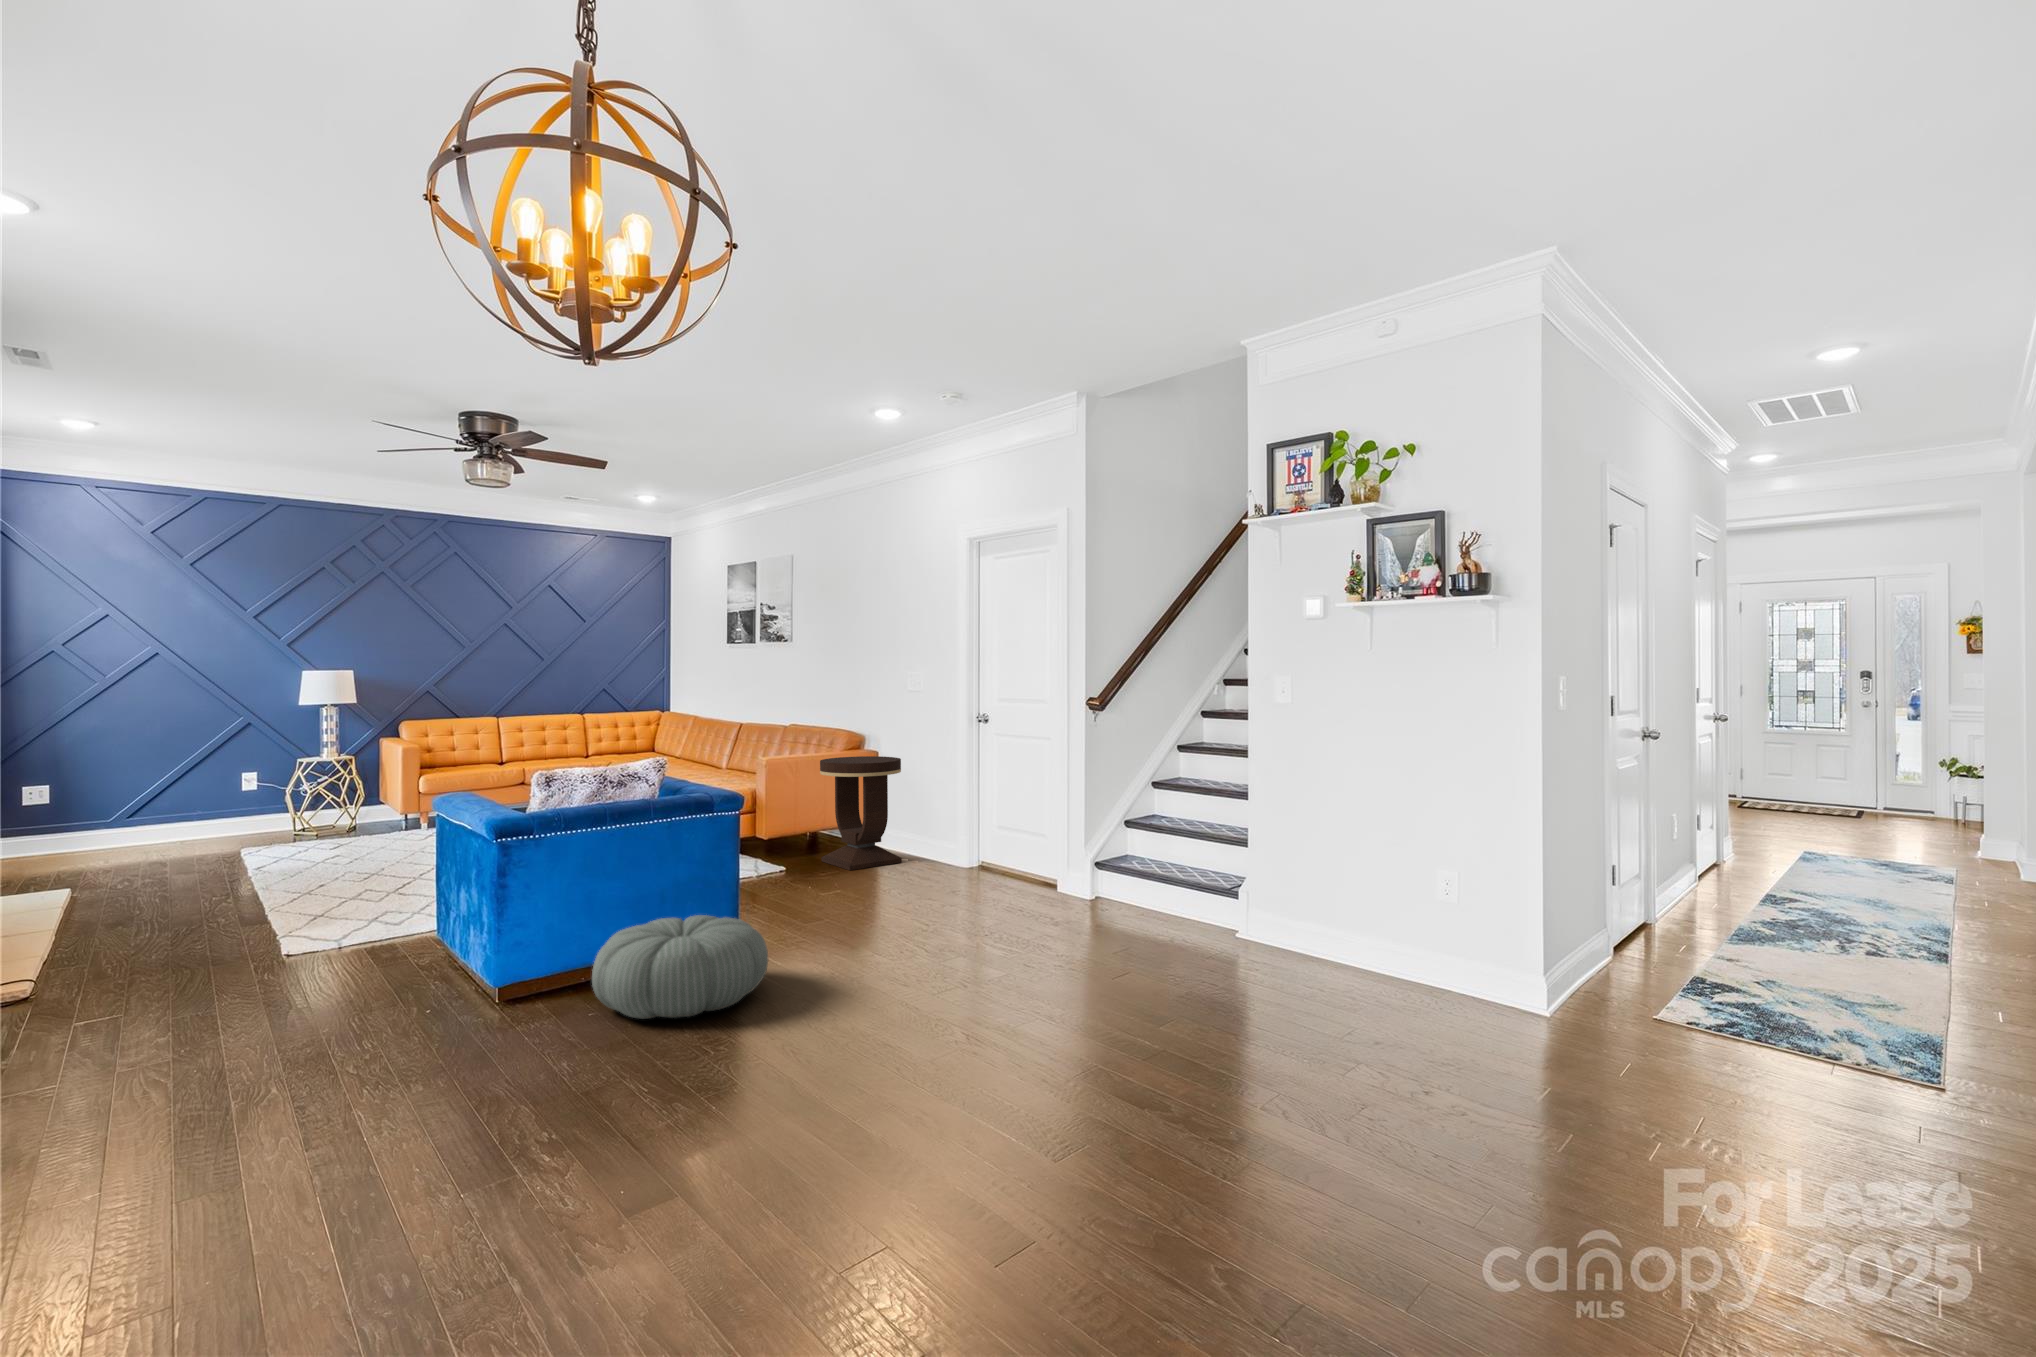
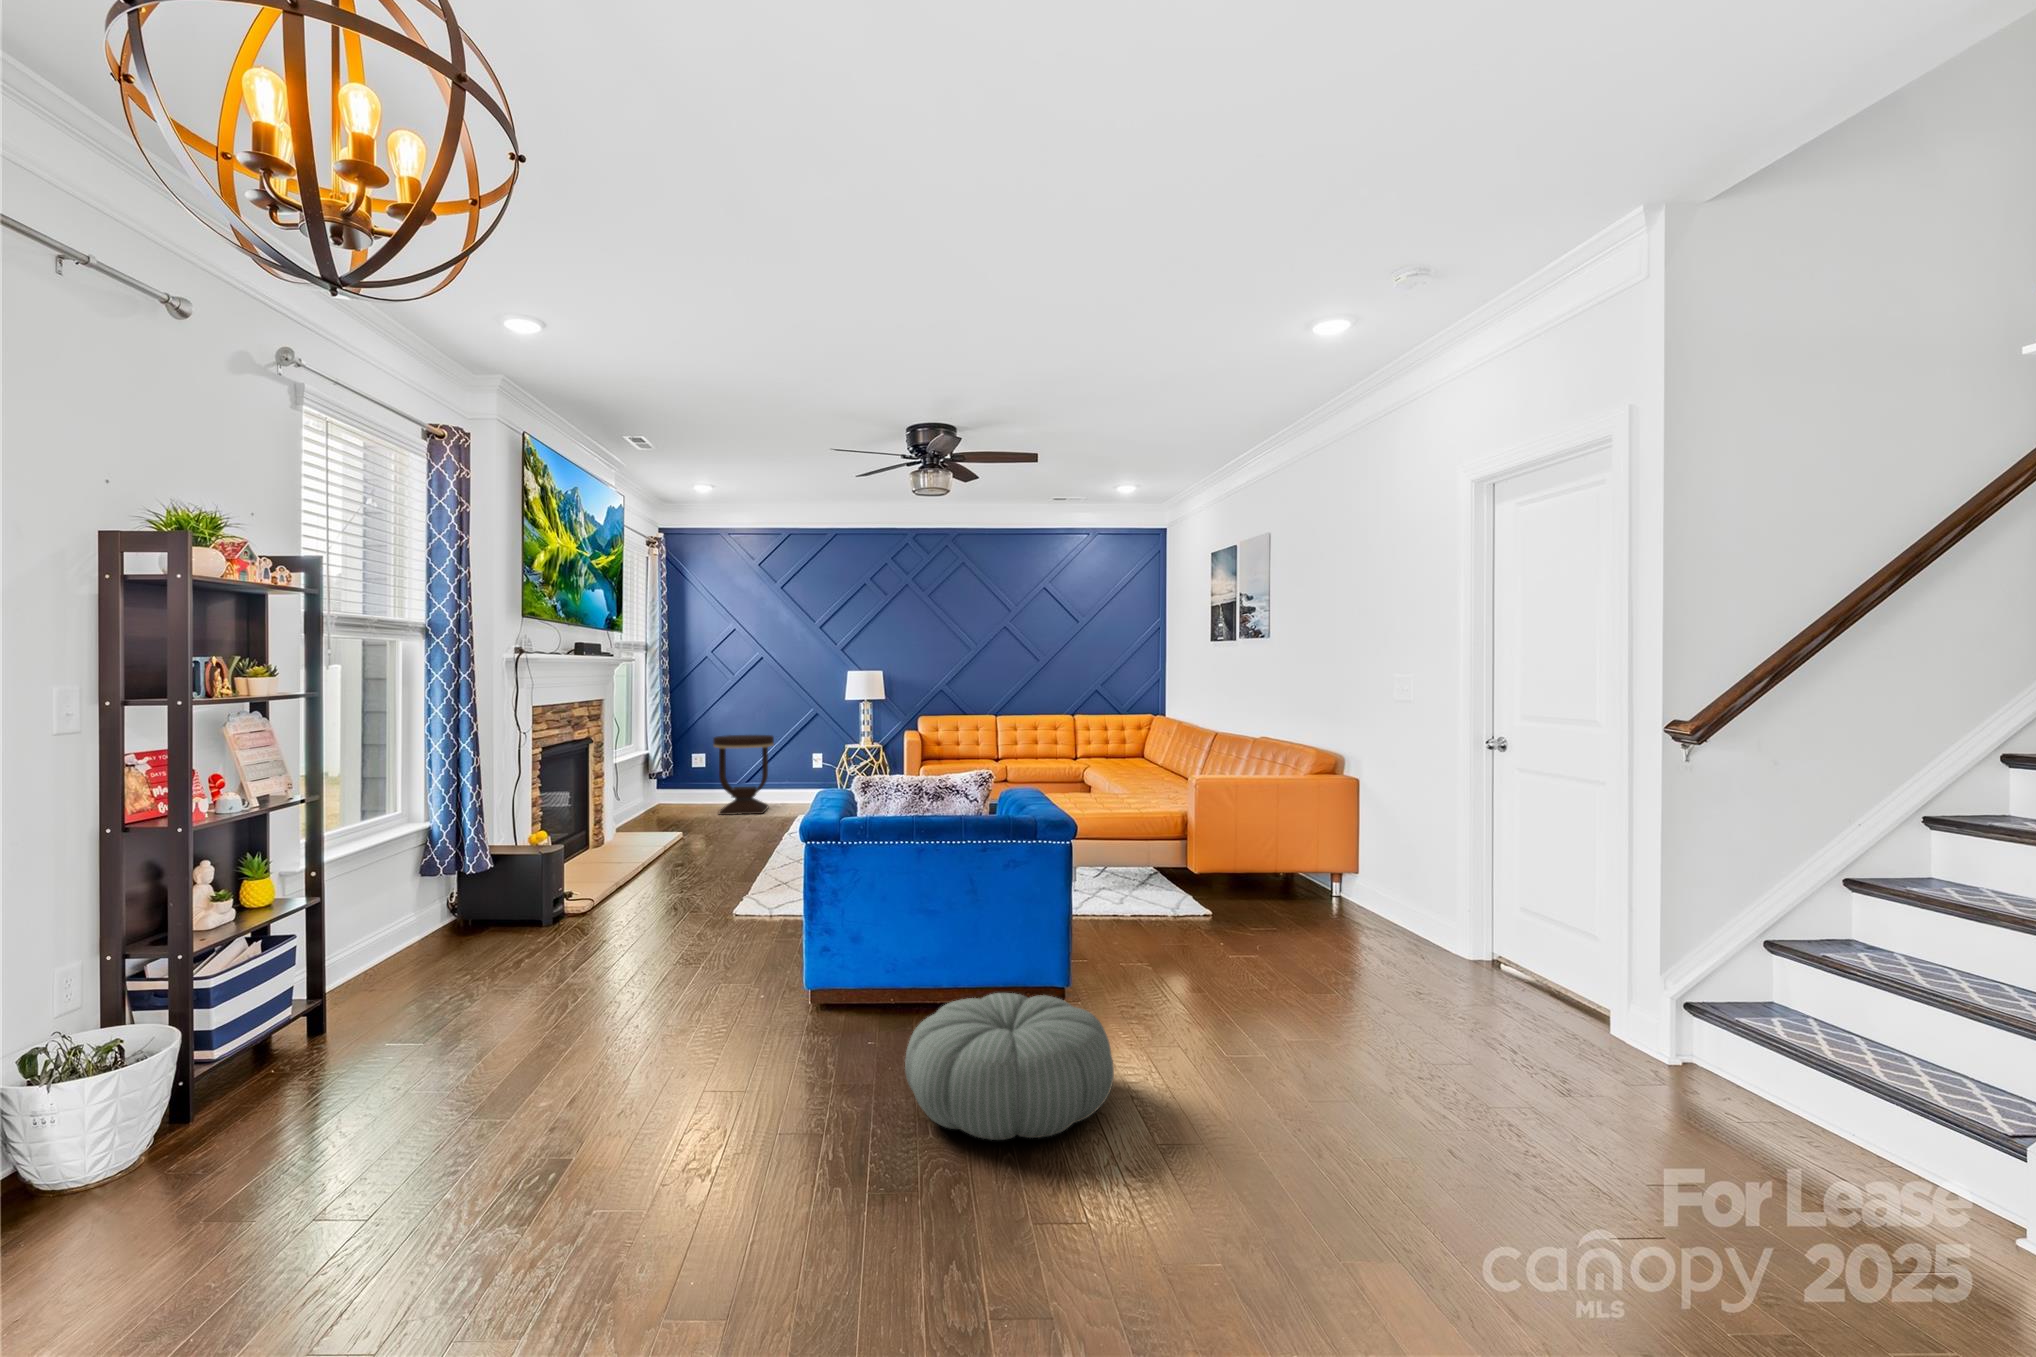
side table: present [820,756,902,870] -> present [713,735,774,815]

